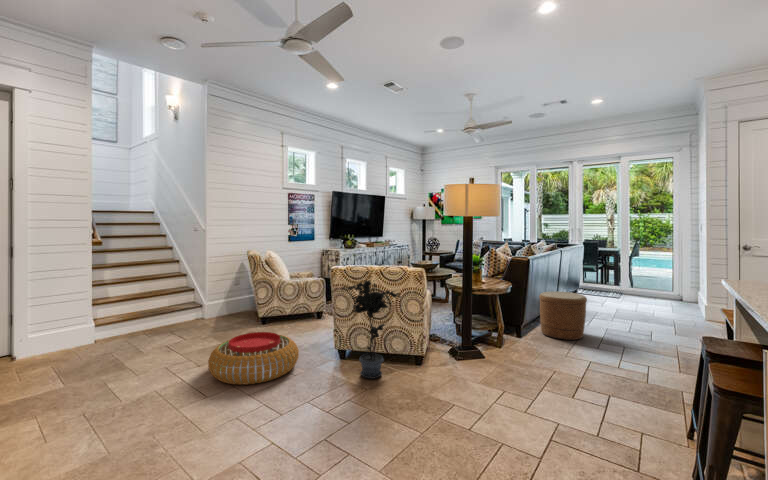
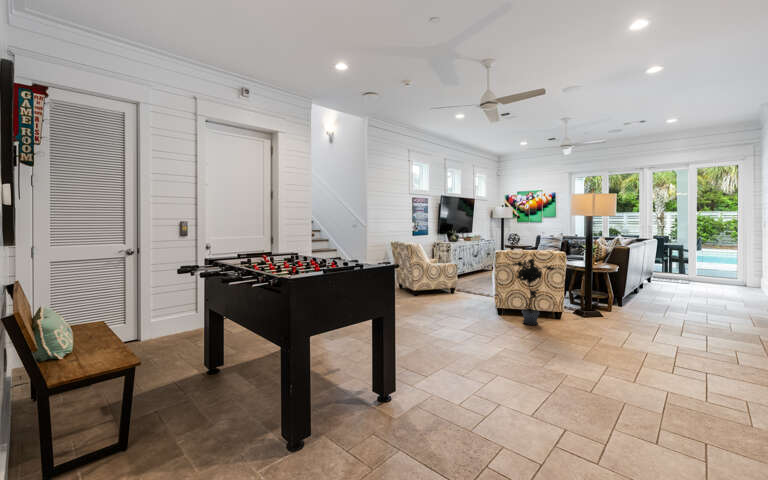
woven basket: present [539,291,587,340] -> none [634,273,675,309]
pouf: present [208,332,299,385] -> none [418,295,476,326]

